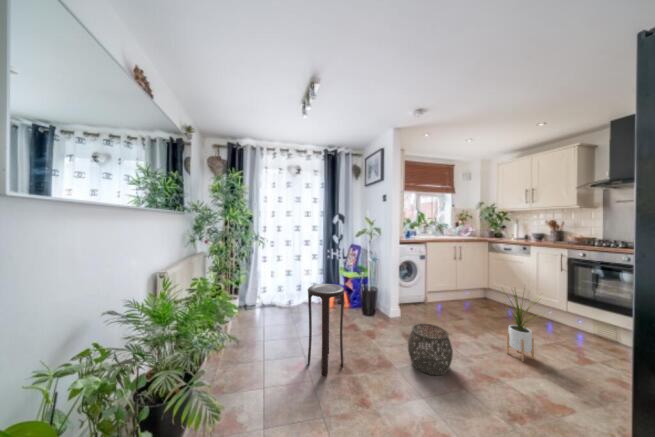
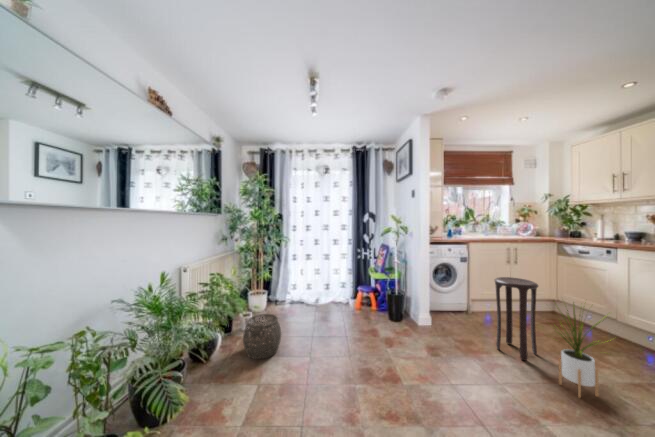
stool: present [308,284,345,375] -> present [495,277,538,361]
woven basket: present [408,323,453,375] -> present [243,314,281,359]

